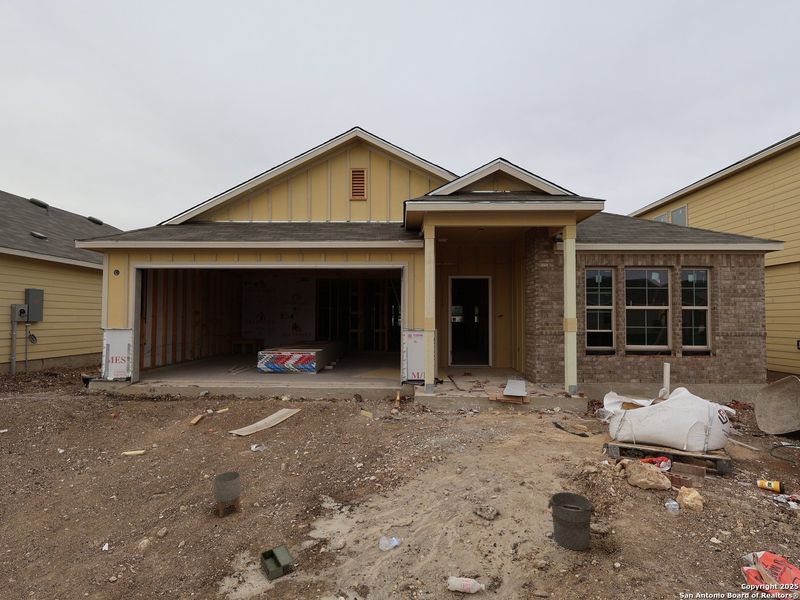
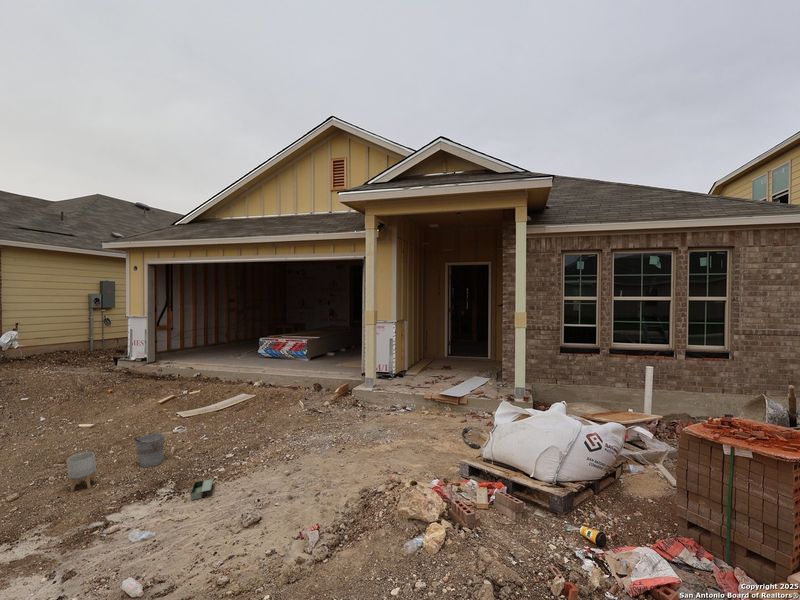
bucket: present [548,492,595,550] -> present [134,433,164,467]
toolbox: present [260,544,294,580] -> present [190,478,213,500]

